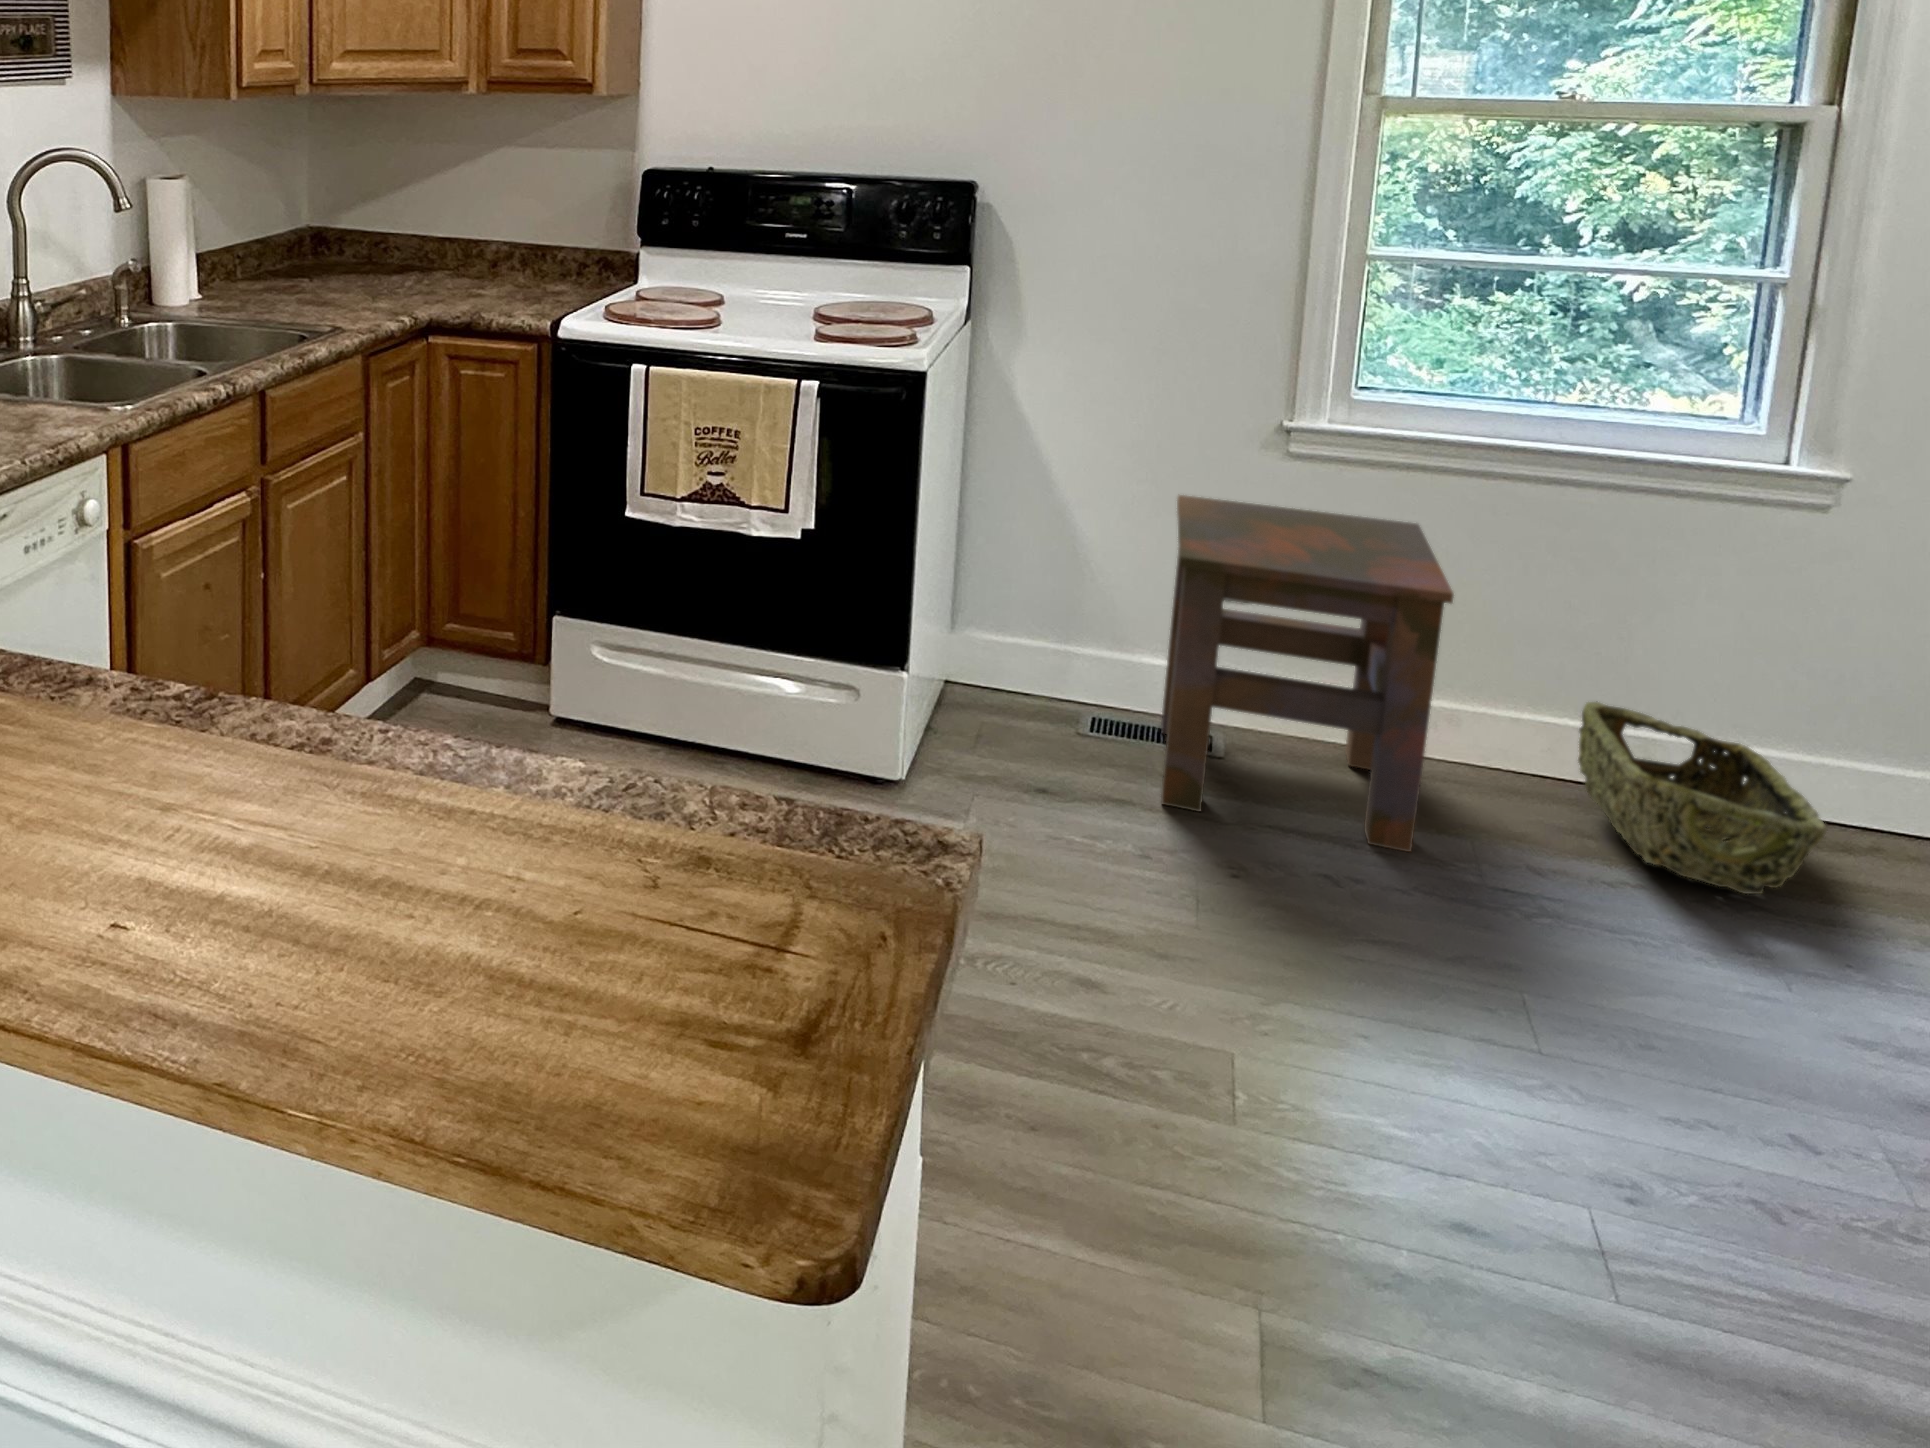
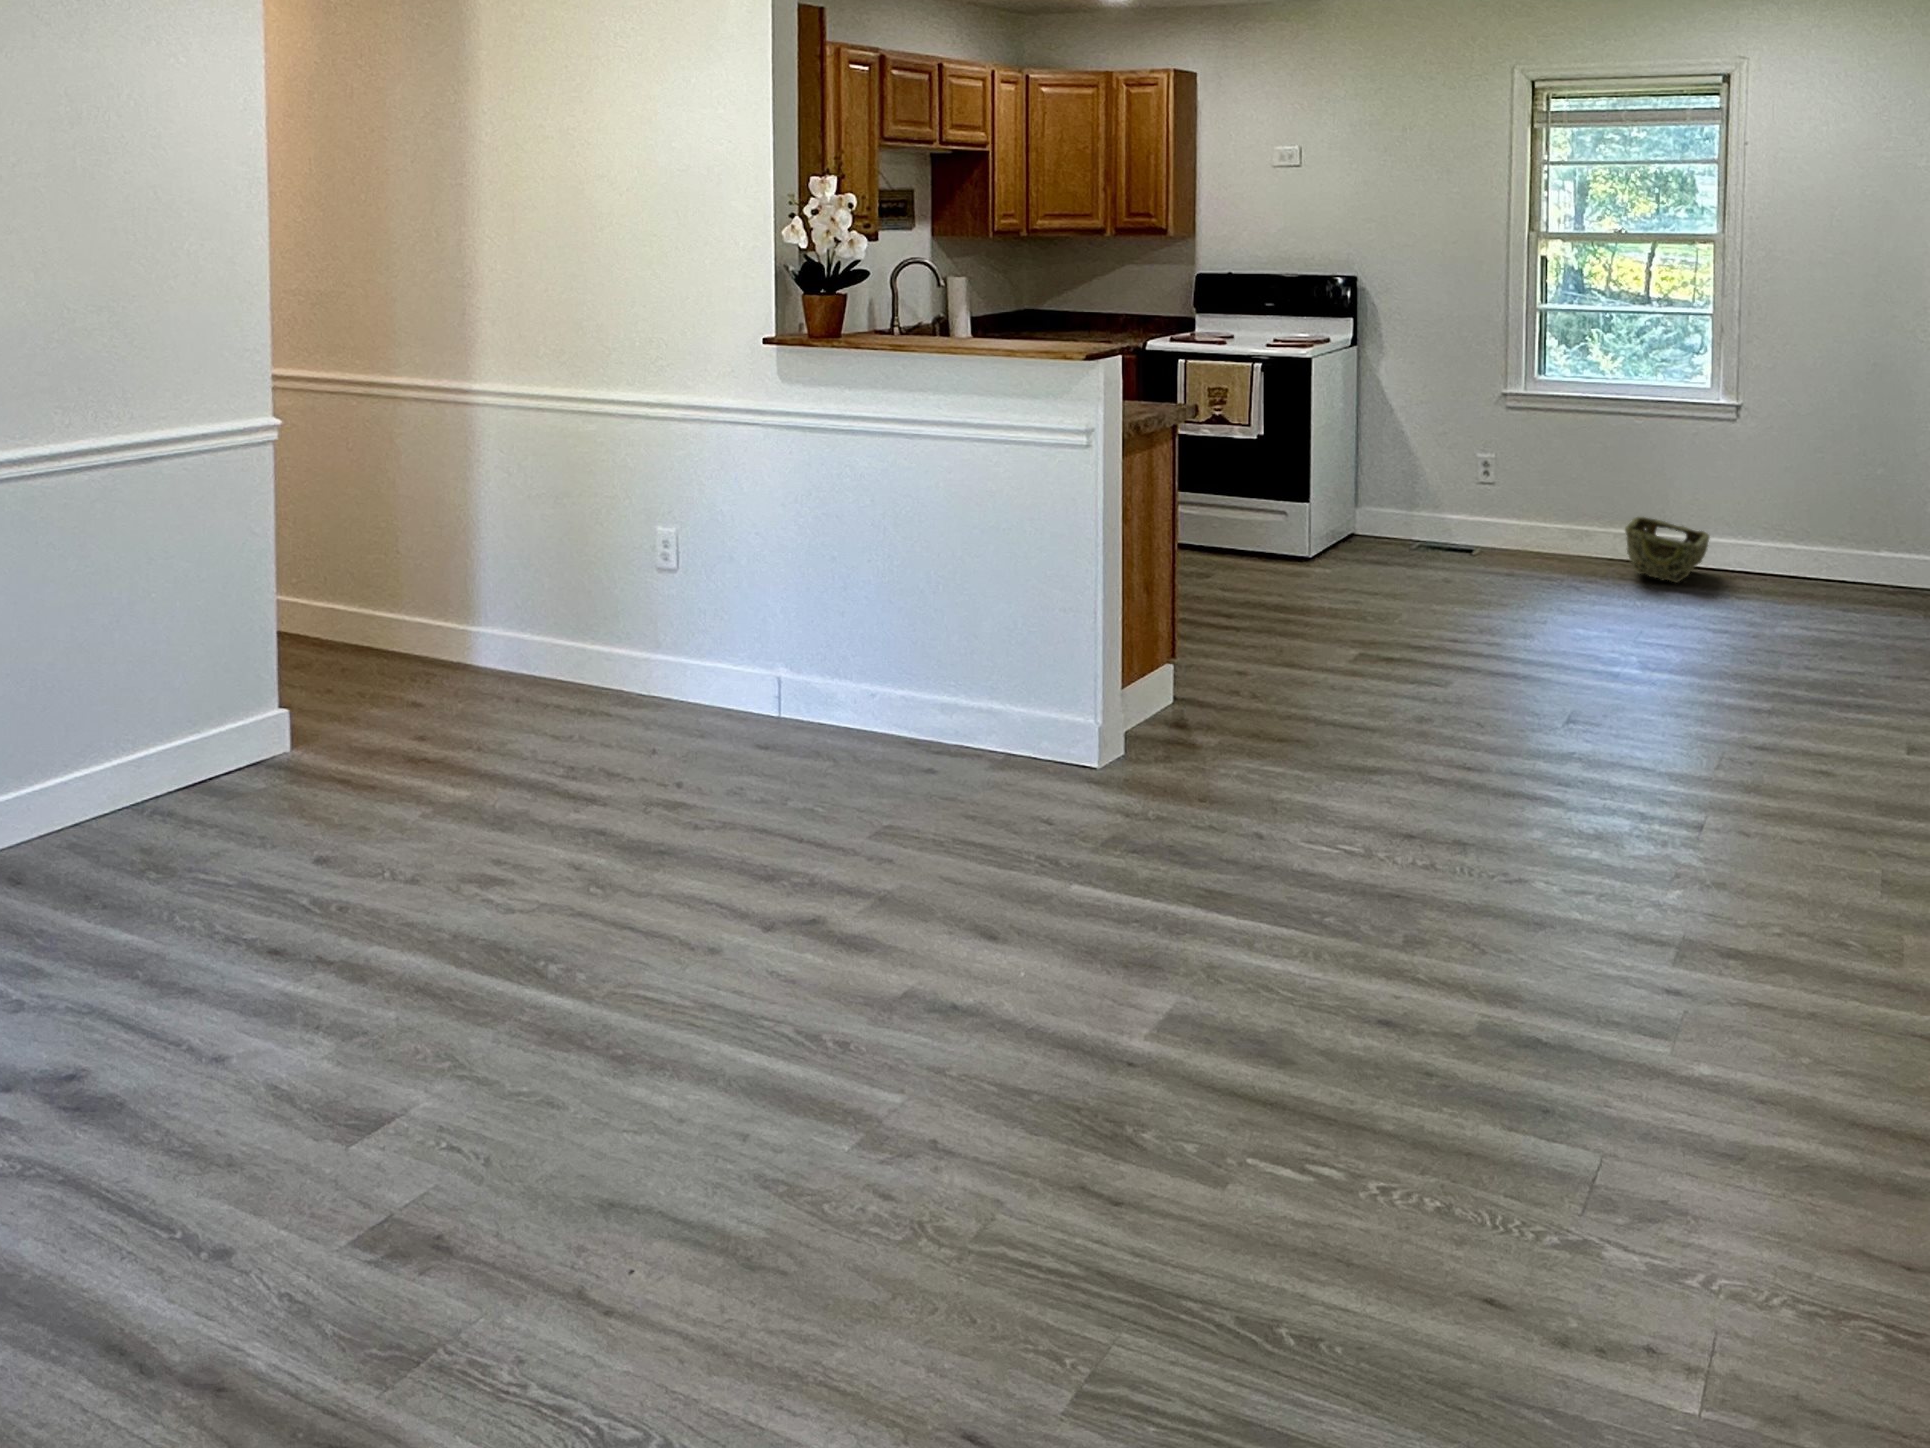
side table: present [1161,495,1454,852] -> none [1431,429,1563,575]

